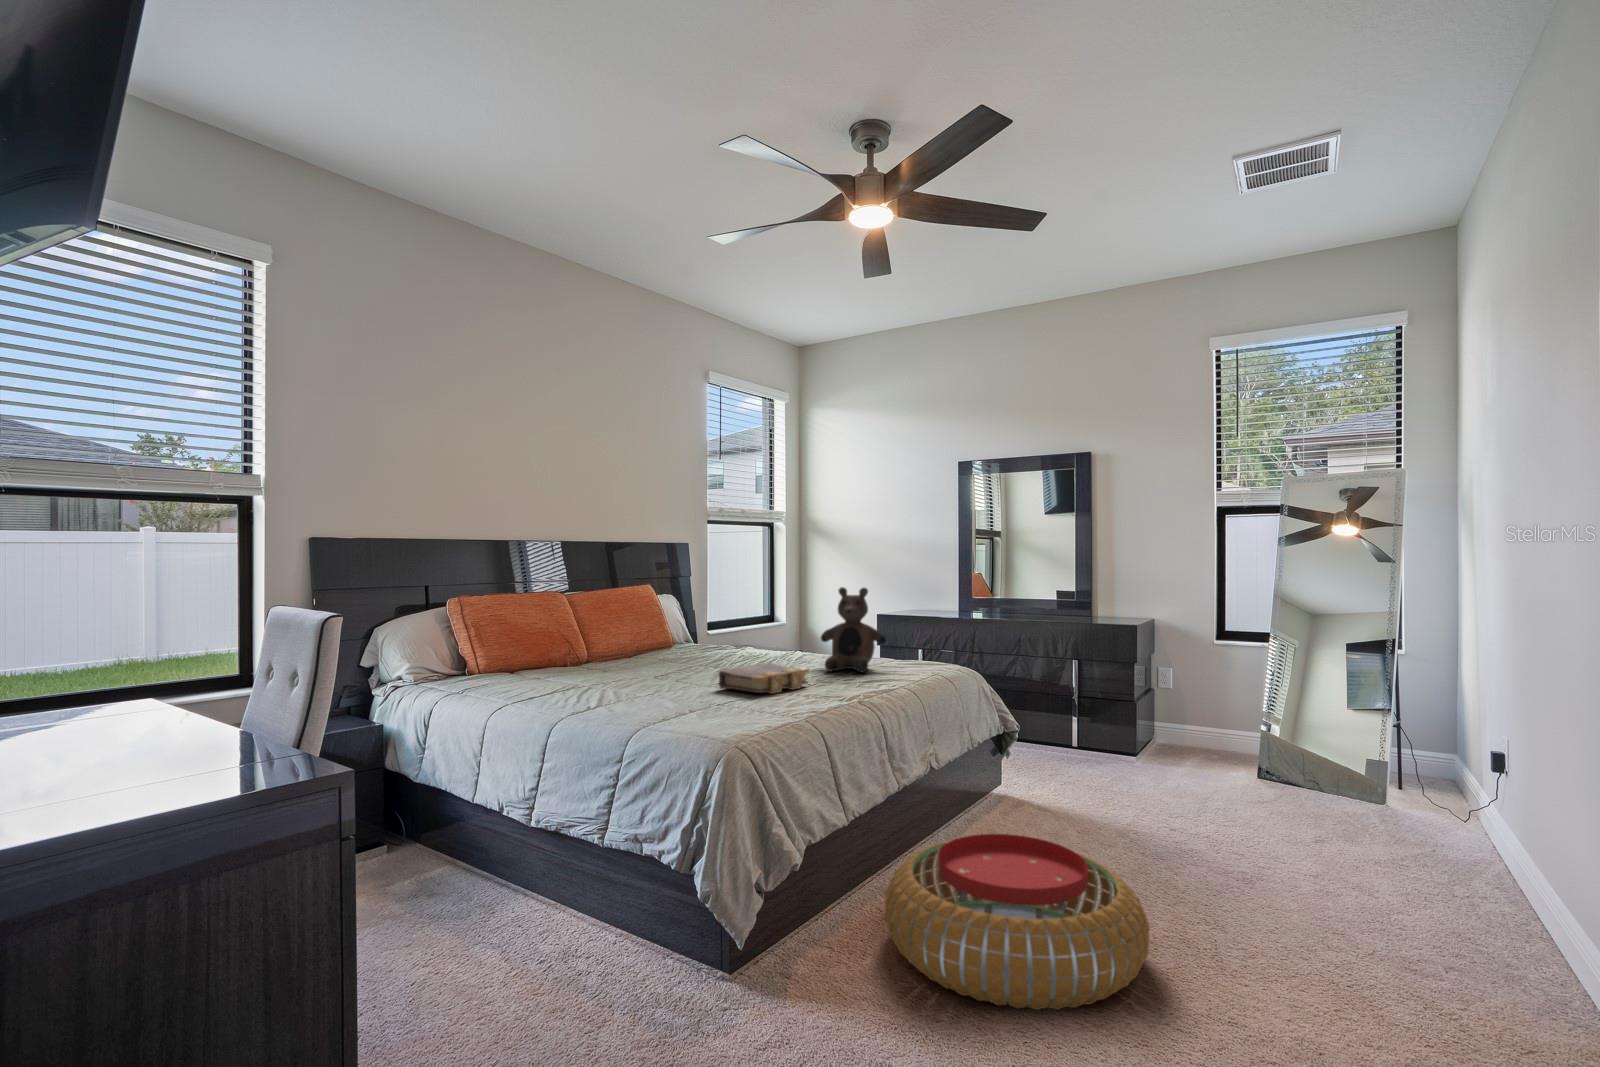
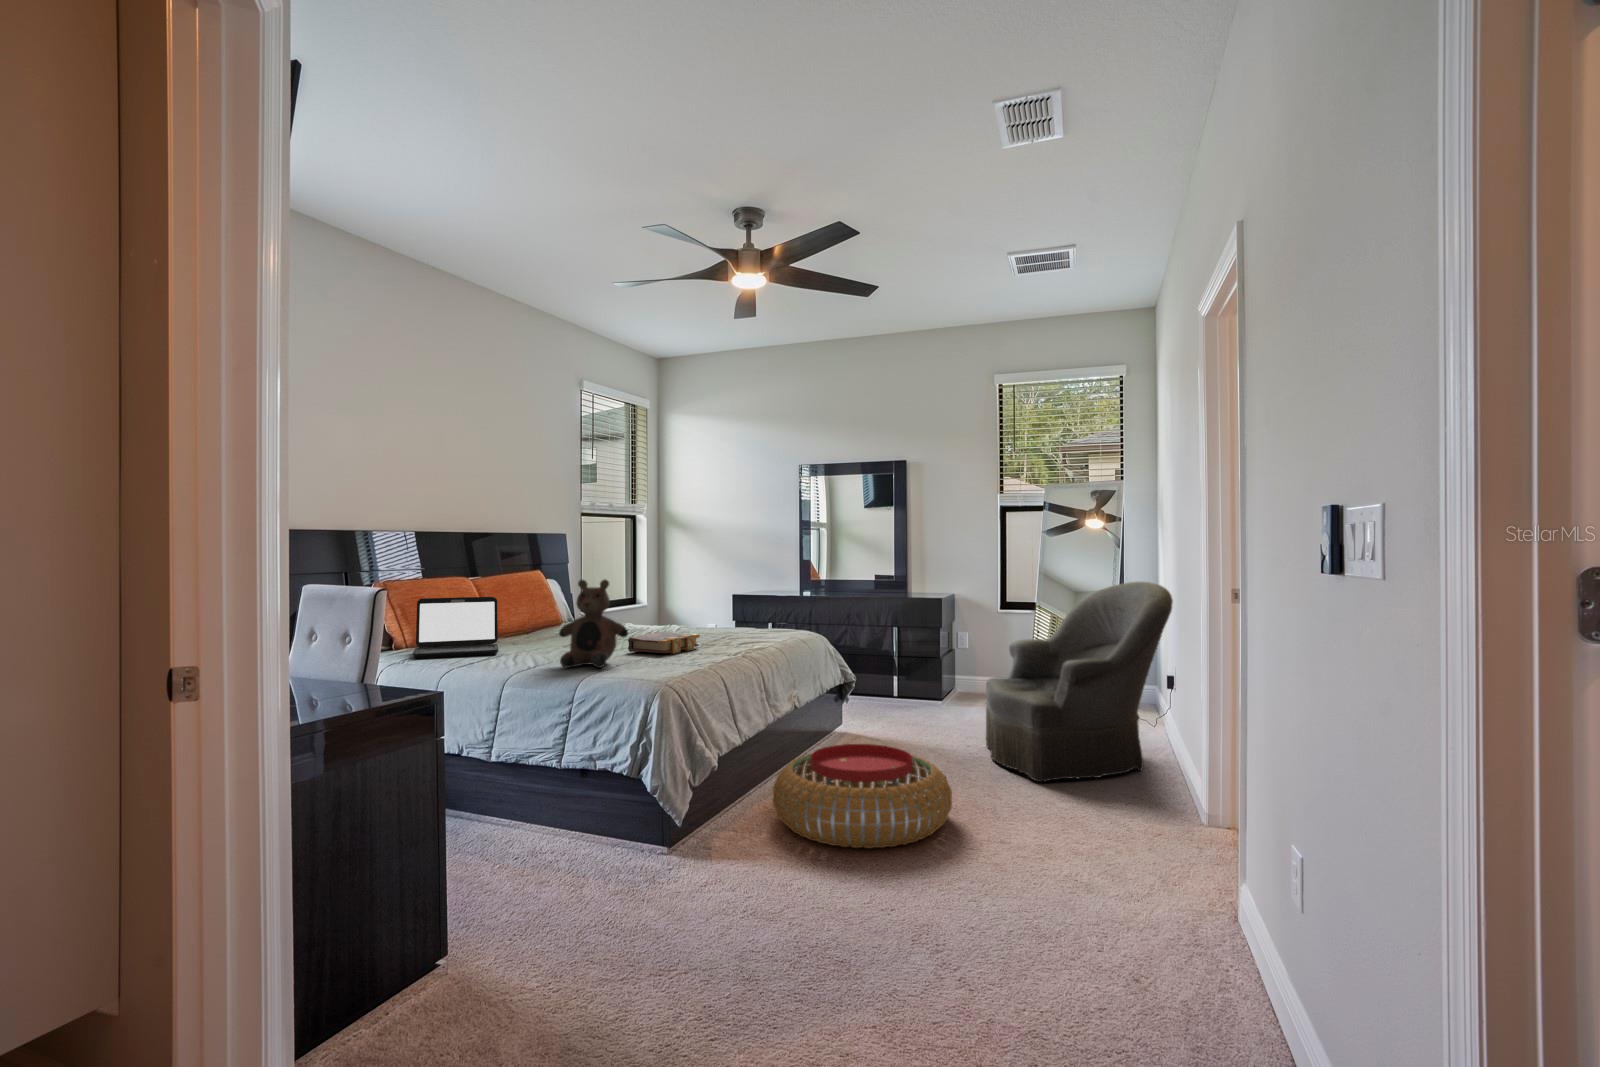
teddy bear: present [821,587,886,672] -> present [559,580,628,668]
armchair: none [1201,613,1508,907] -> present [986,582,1173,782]
laptop: none [471,615,578,688] -> present [413,597,499,659]

